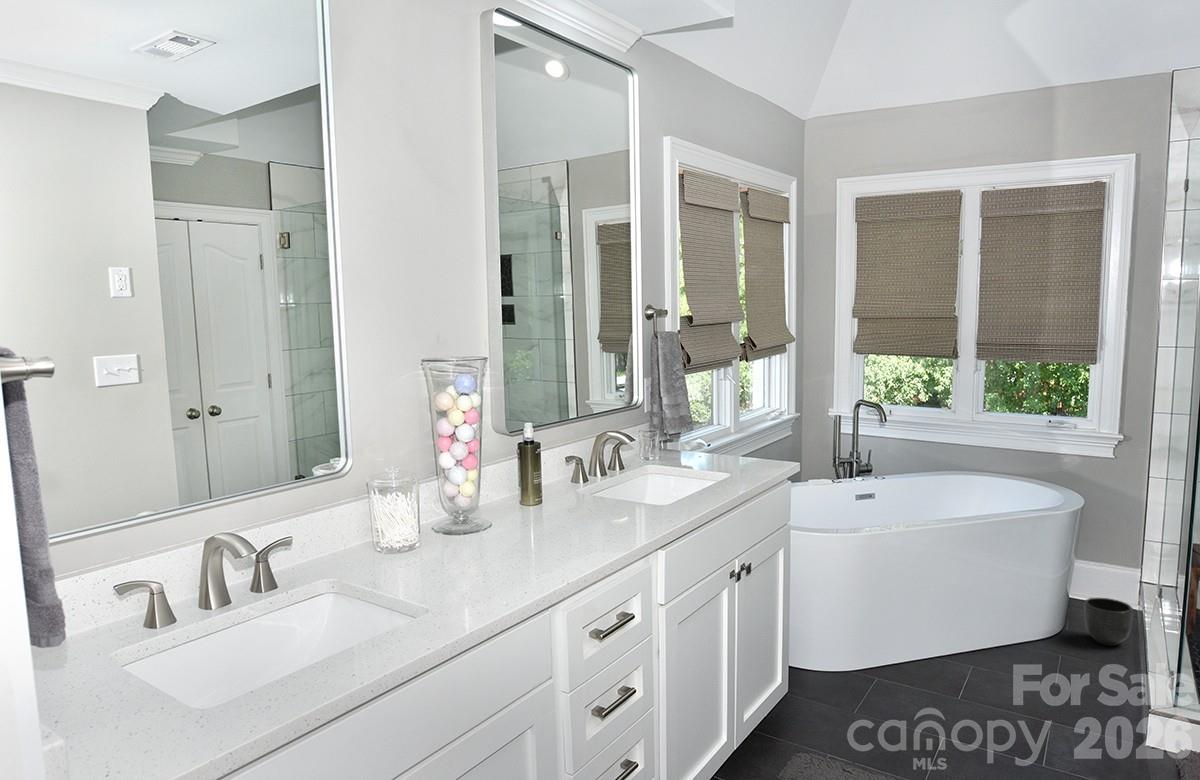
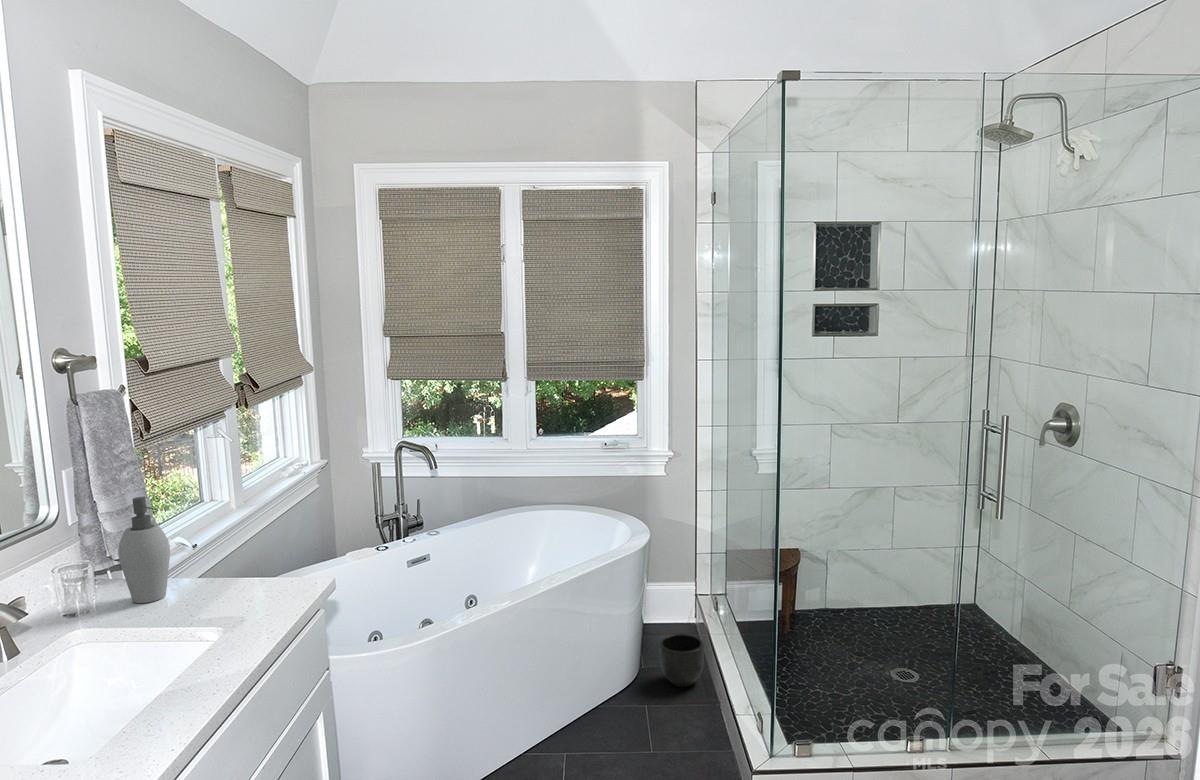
soap dispenser: none [673,395,701,459] -> present [118,497,170,603]

